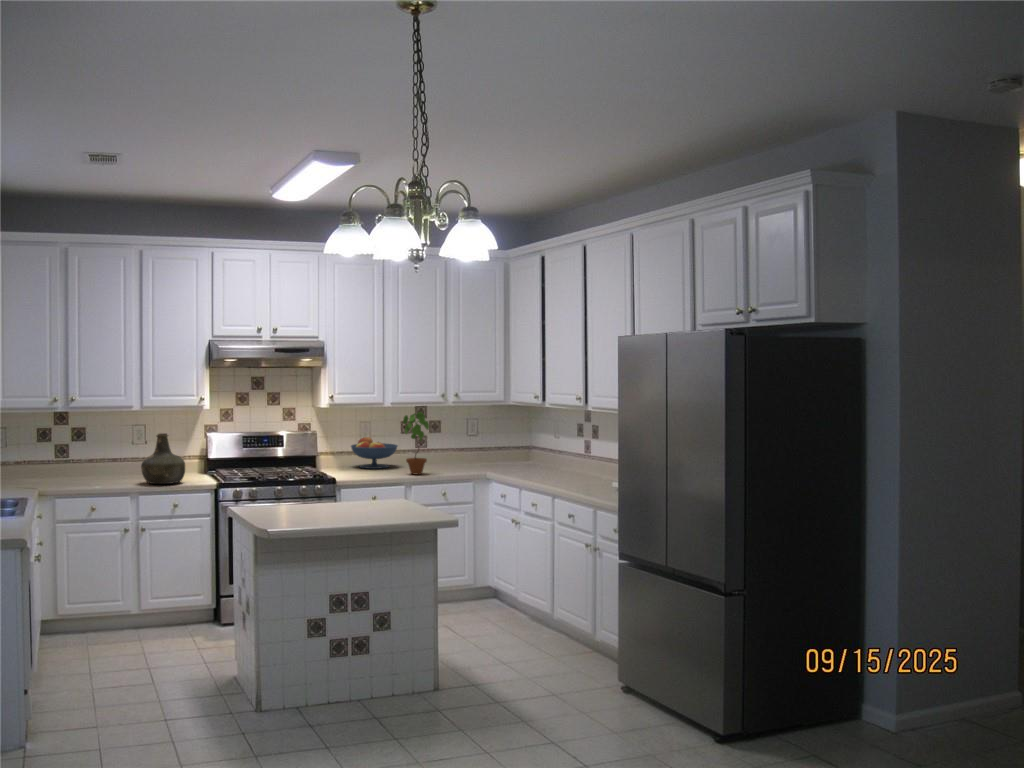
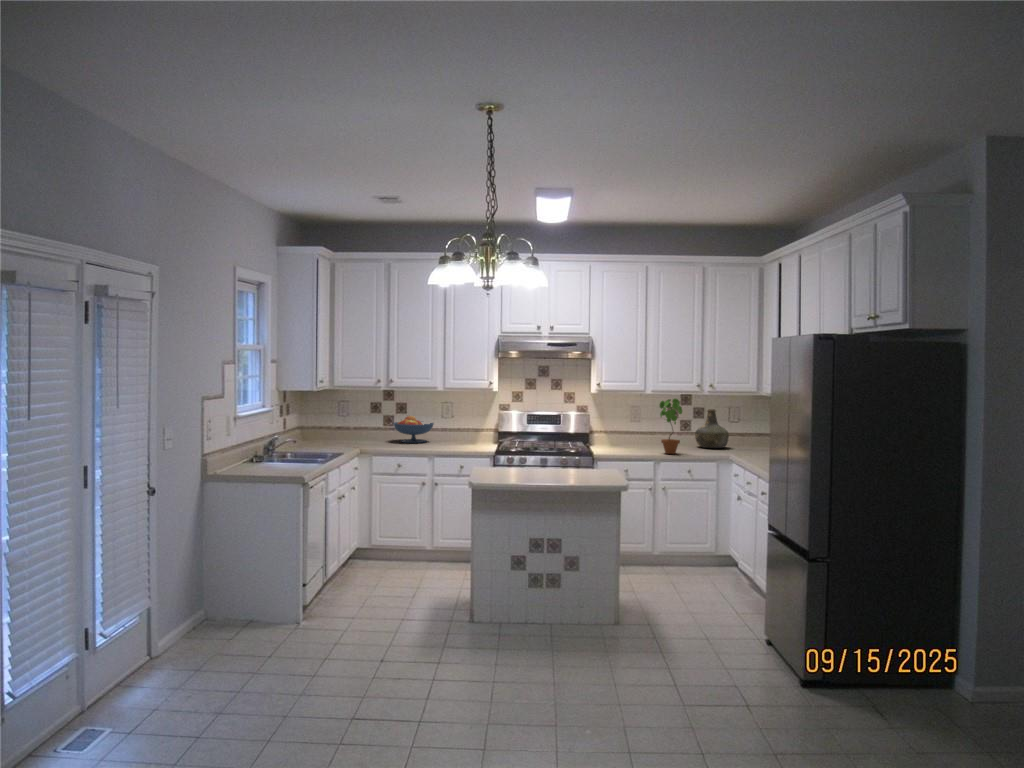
bottle: present [141,433,185,484] -> present [695,409,729,448]
fruit bowl: present [351,437,398,469] -> present [394,416,434,443]

